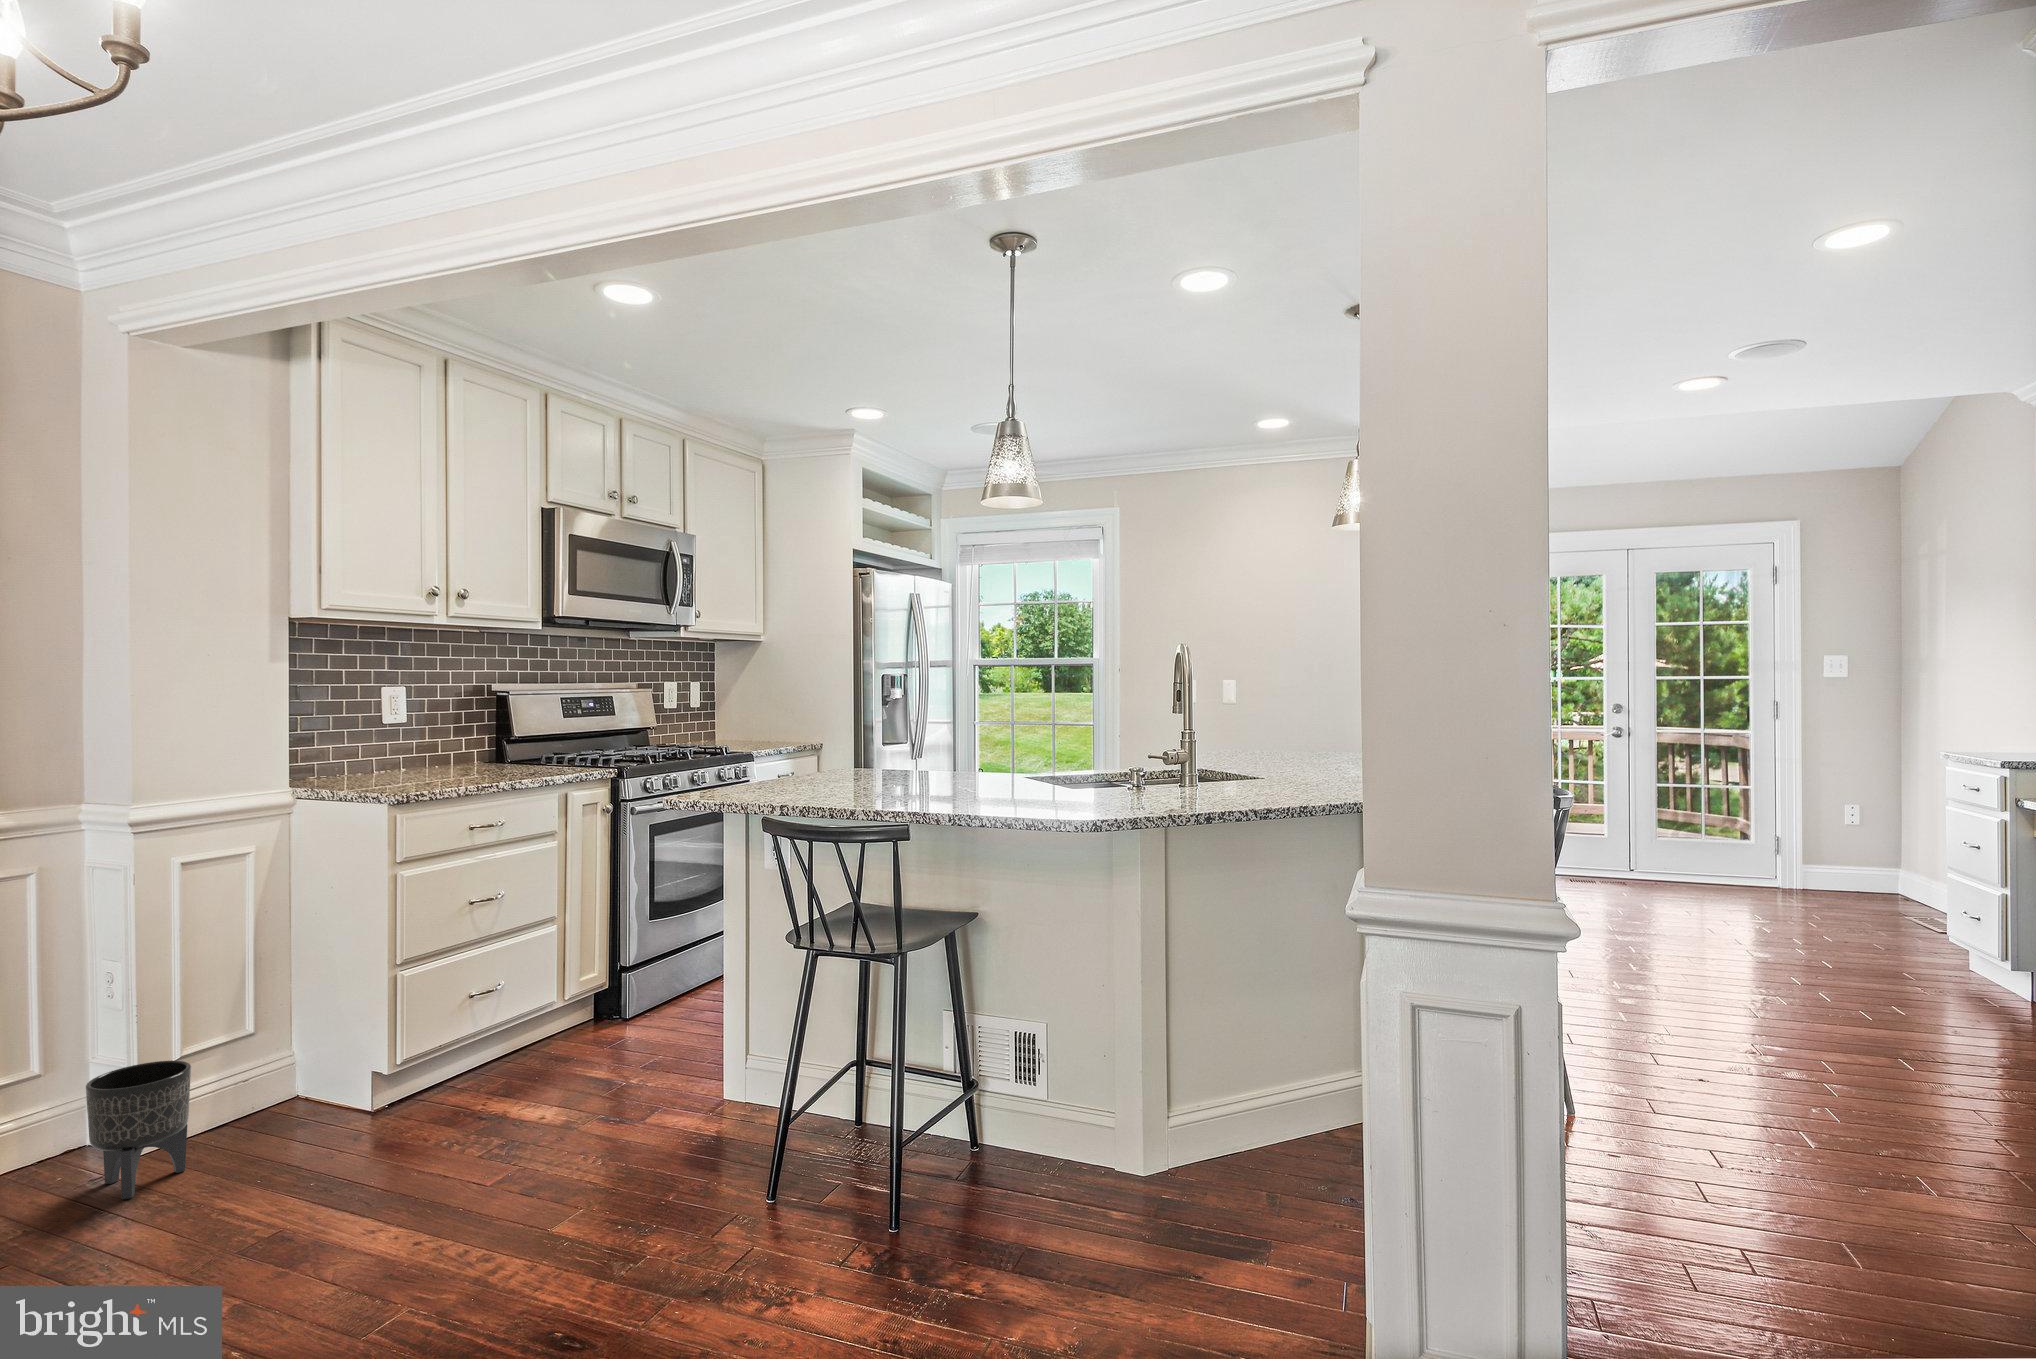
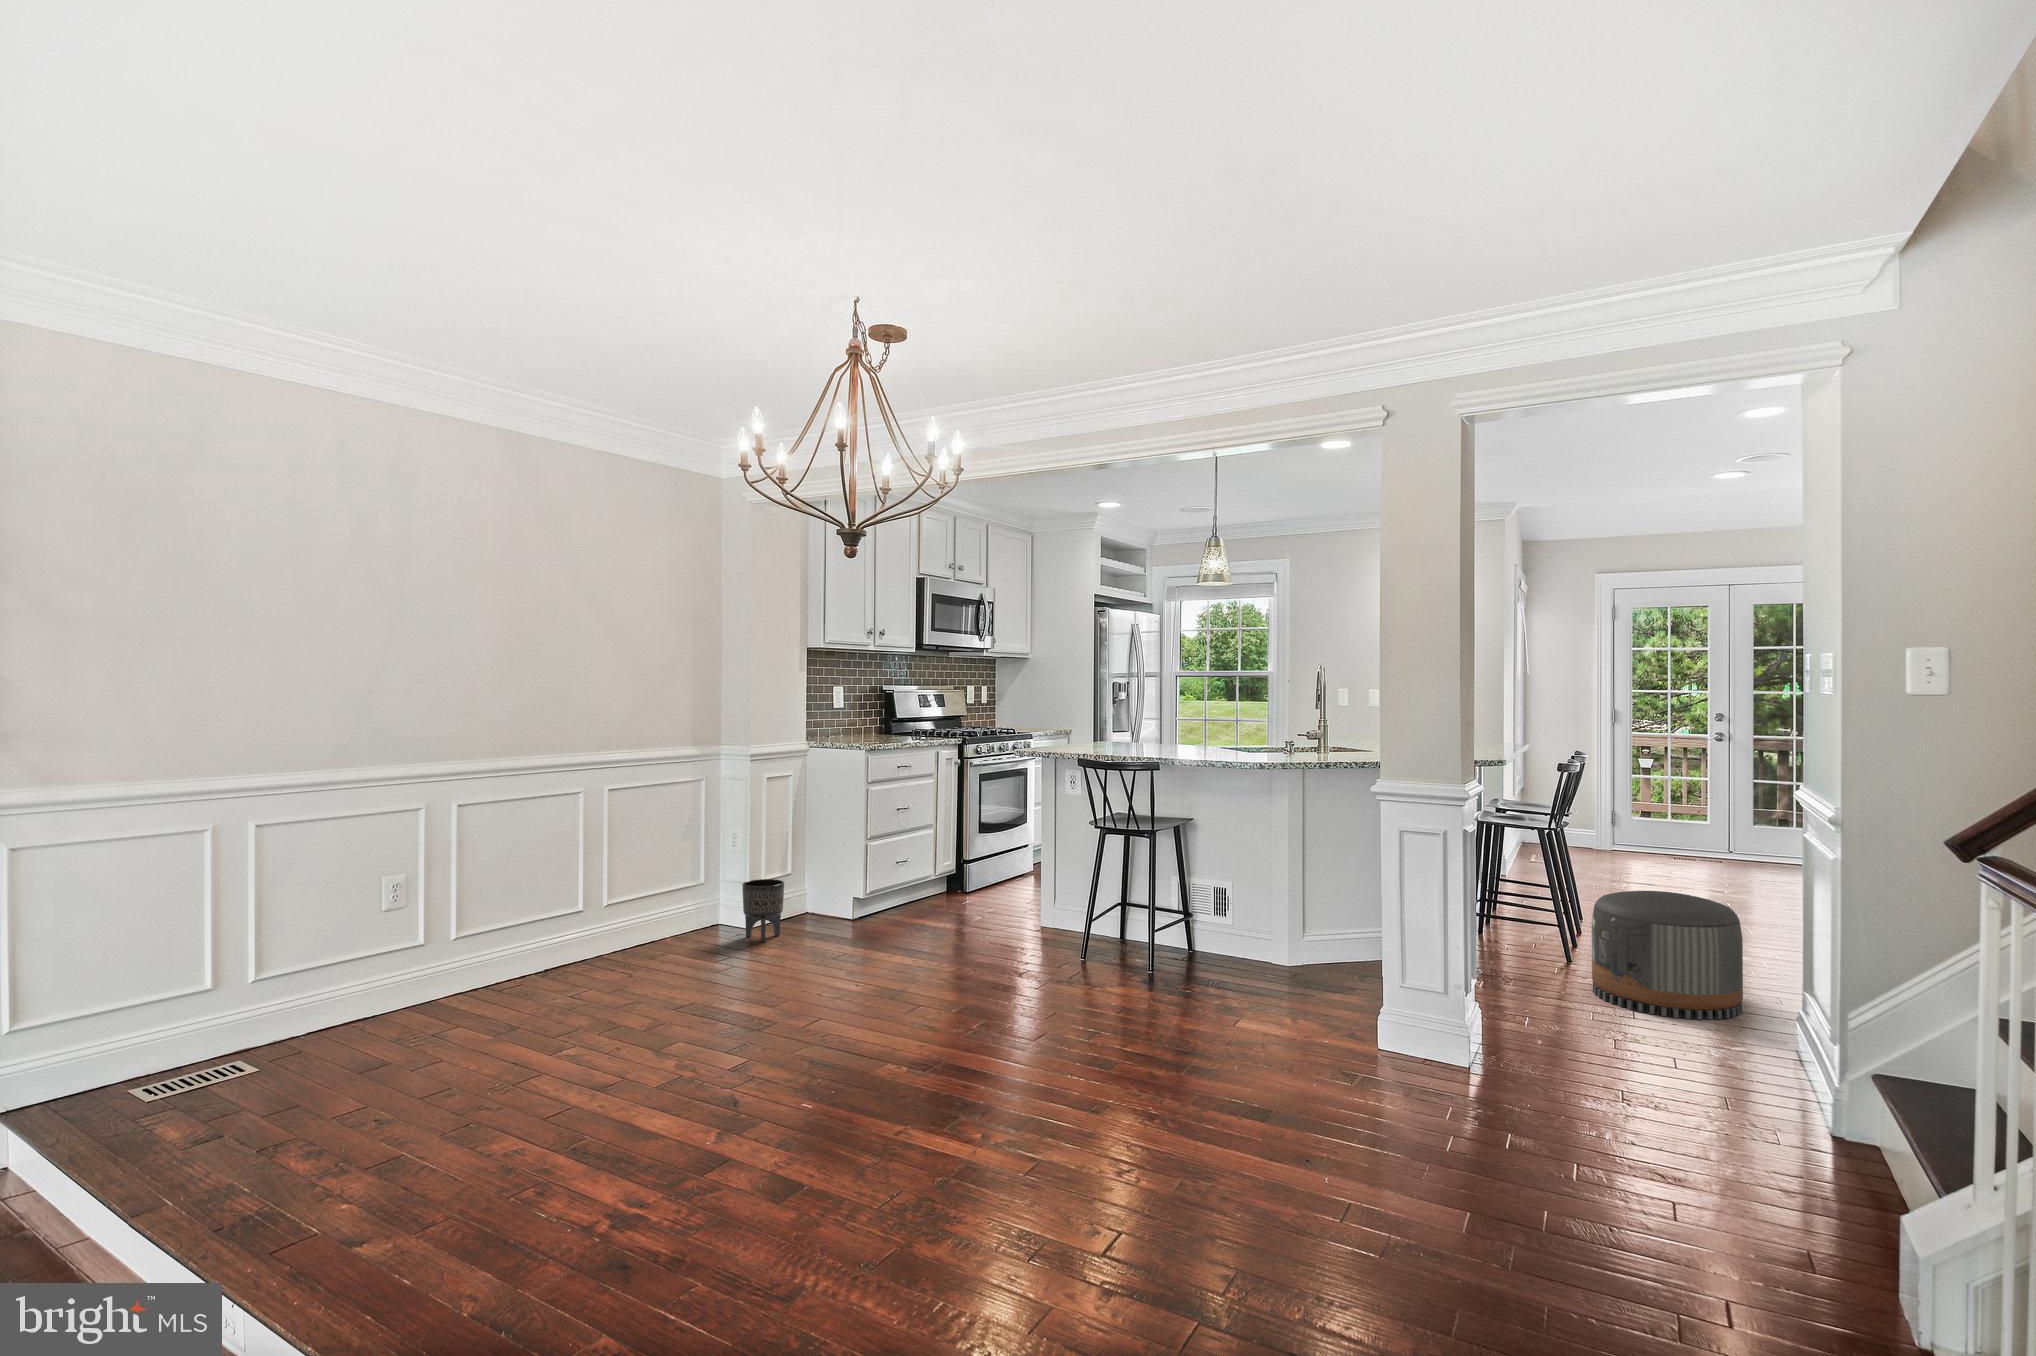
pouf: none [1673,1019,1965,1291] -> present [1592,891,1743,1020]

